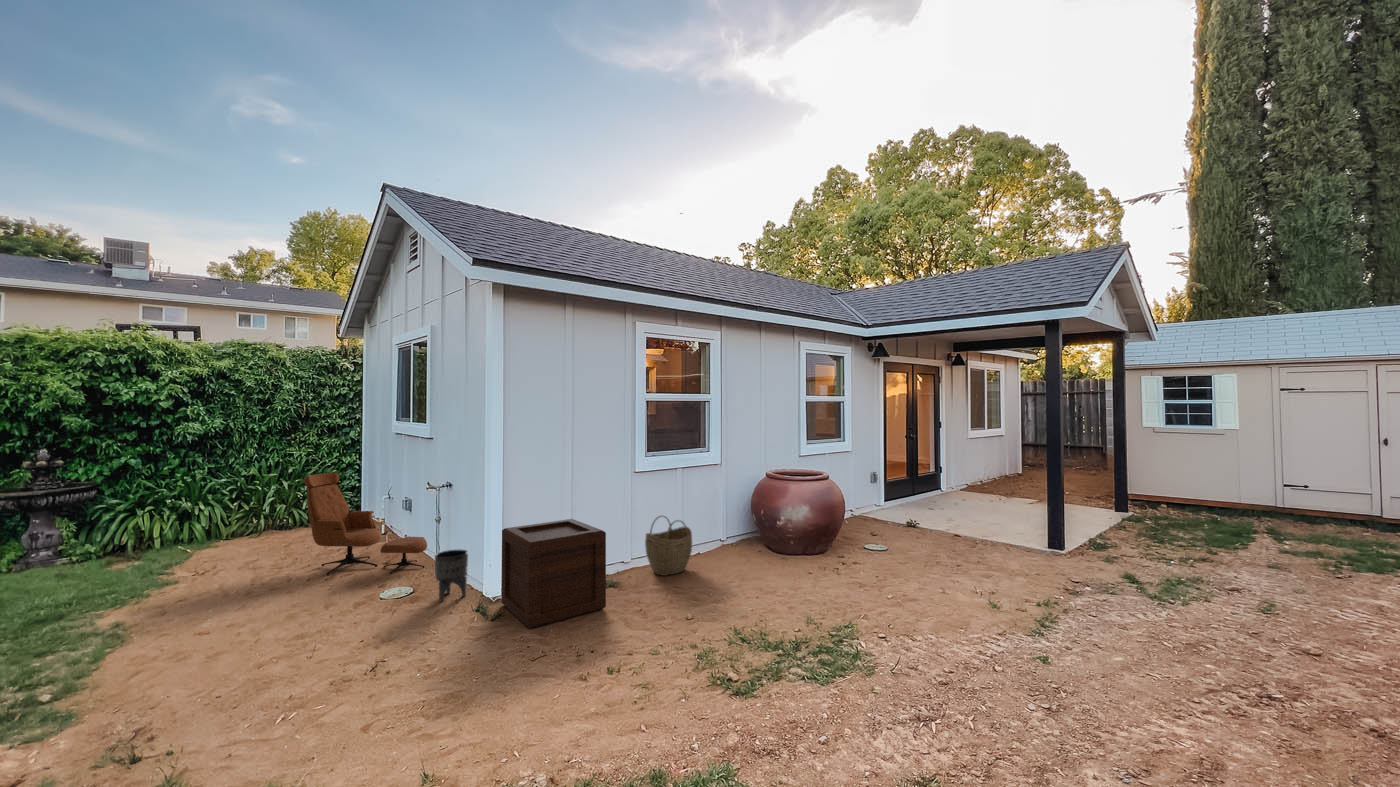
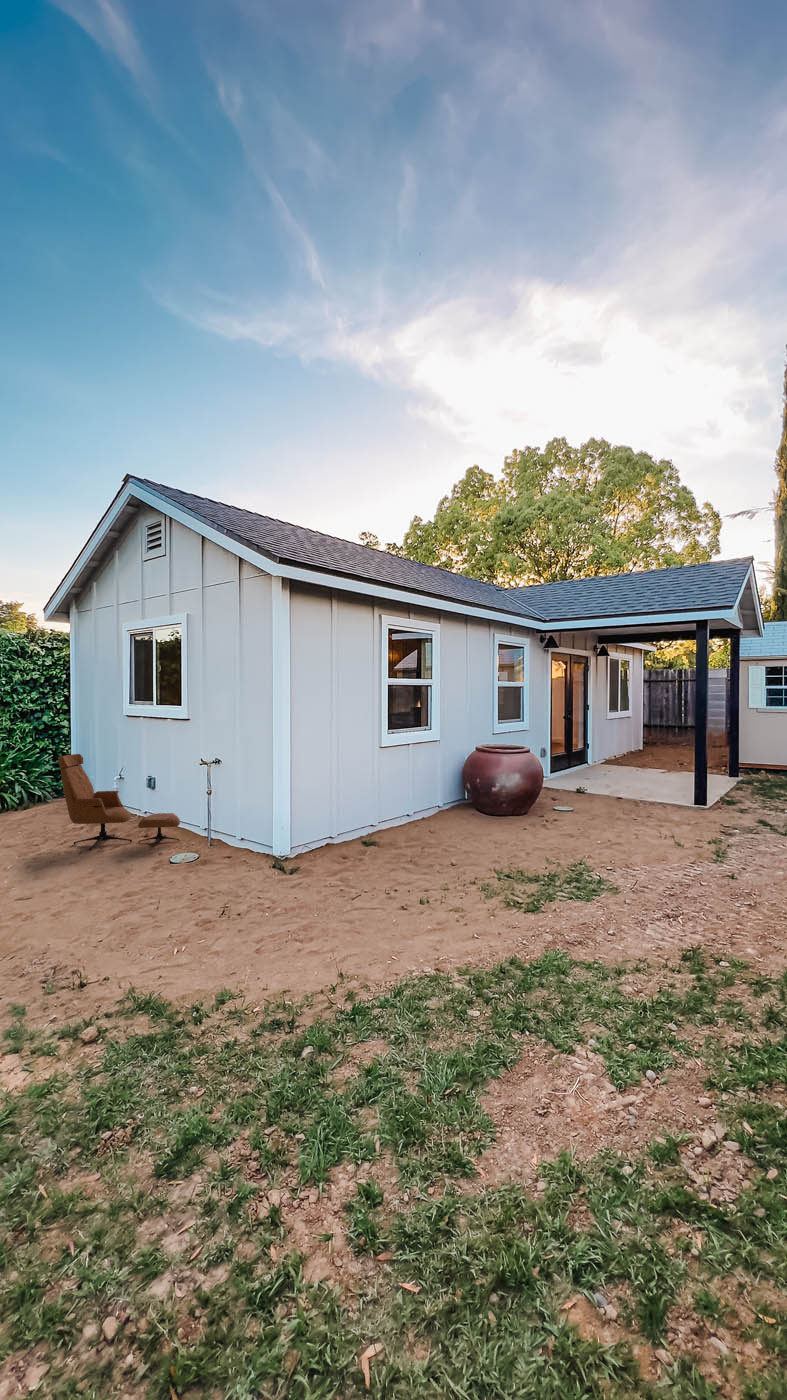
woven basket: present [645,516,692,576] -> none [389,785,428,836]
wooden crate: present [501,519,606,628] -> none [287,787,382,876]
planter: present [435,549,468,601] -> none [219,818,248,863]

